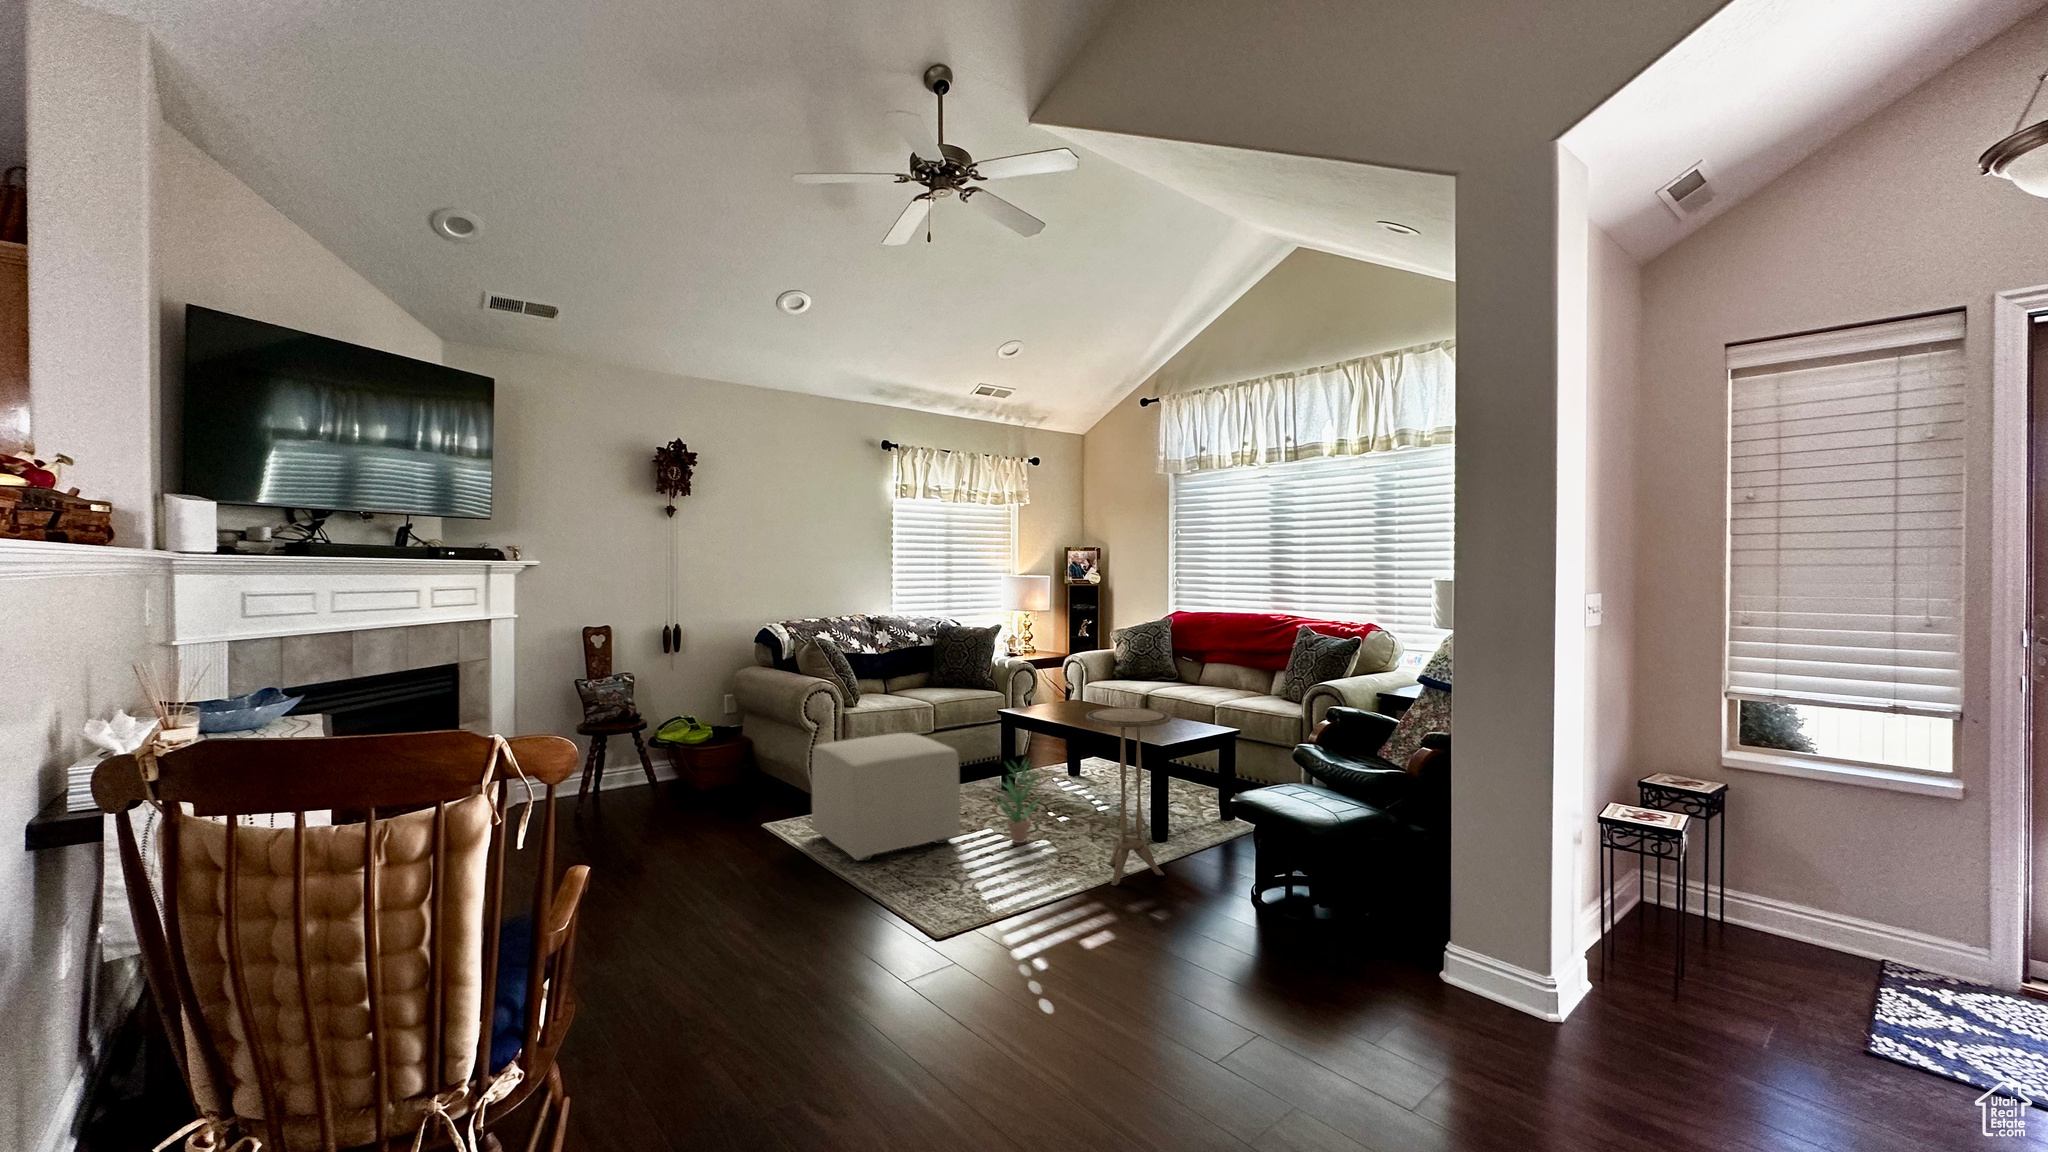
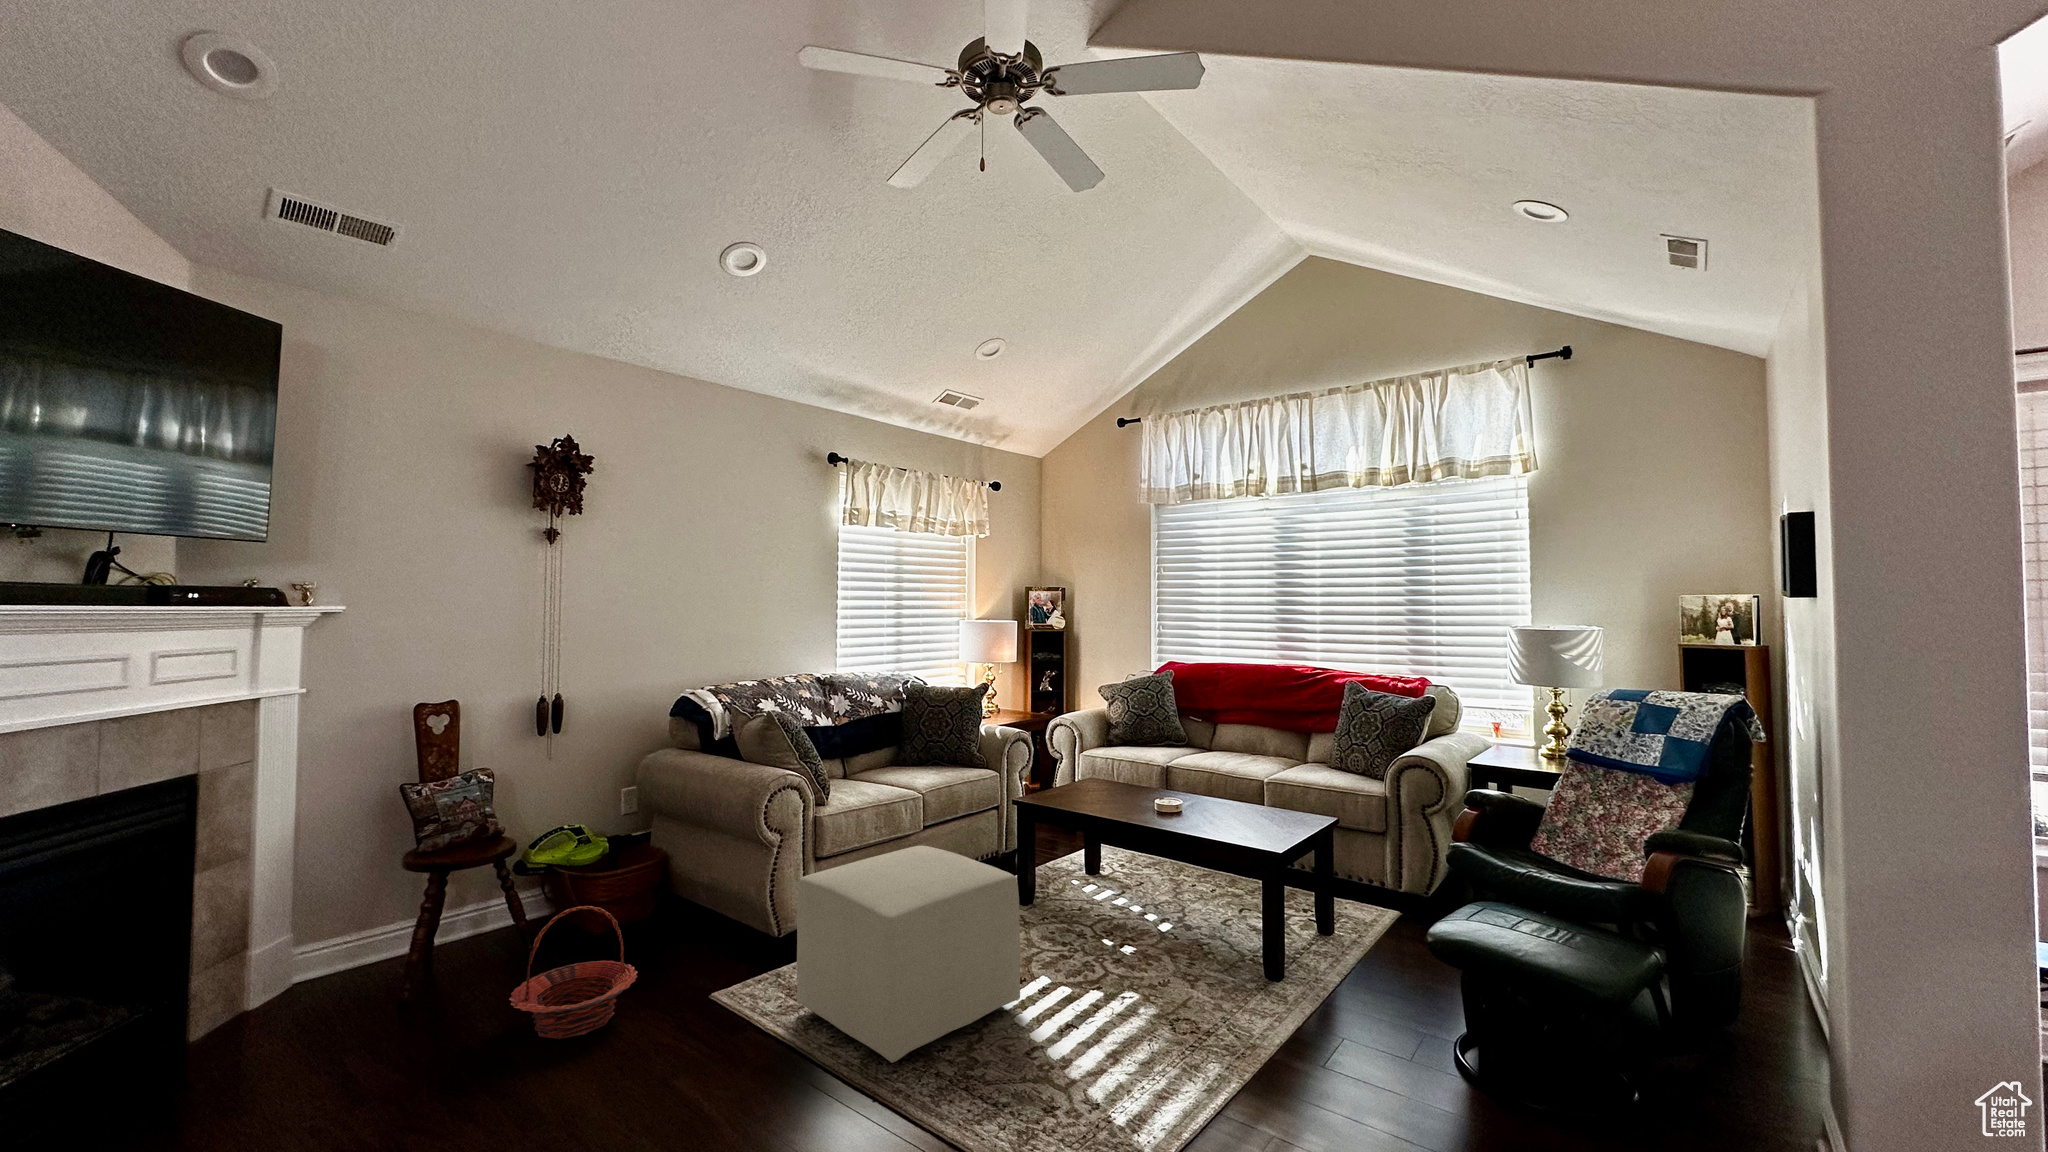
side table: present [1086,708,1171,886] -> none [1220,809,1343,1074]
basket: none [634,758,714,838] -> present [509,906,637,1039]
potted plant: present [998,761,1039,843] -> none [1061,877,1132,1002]

